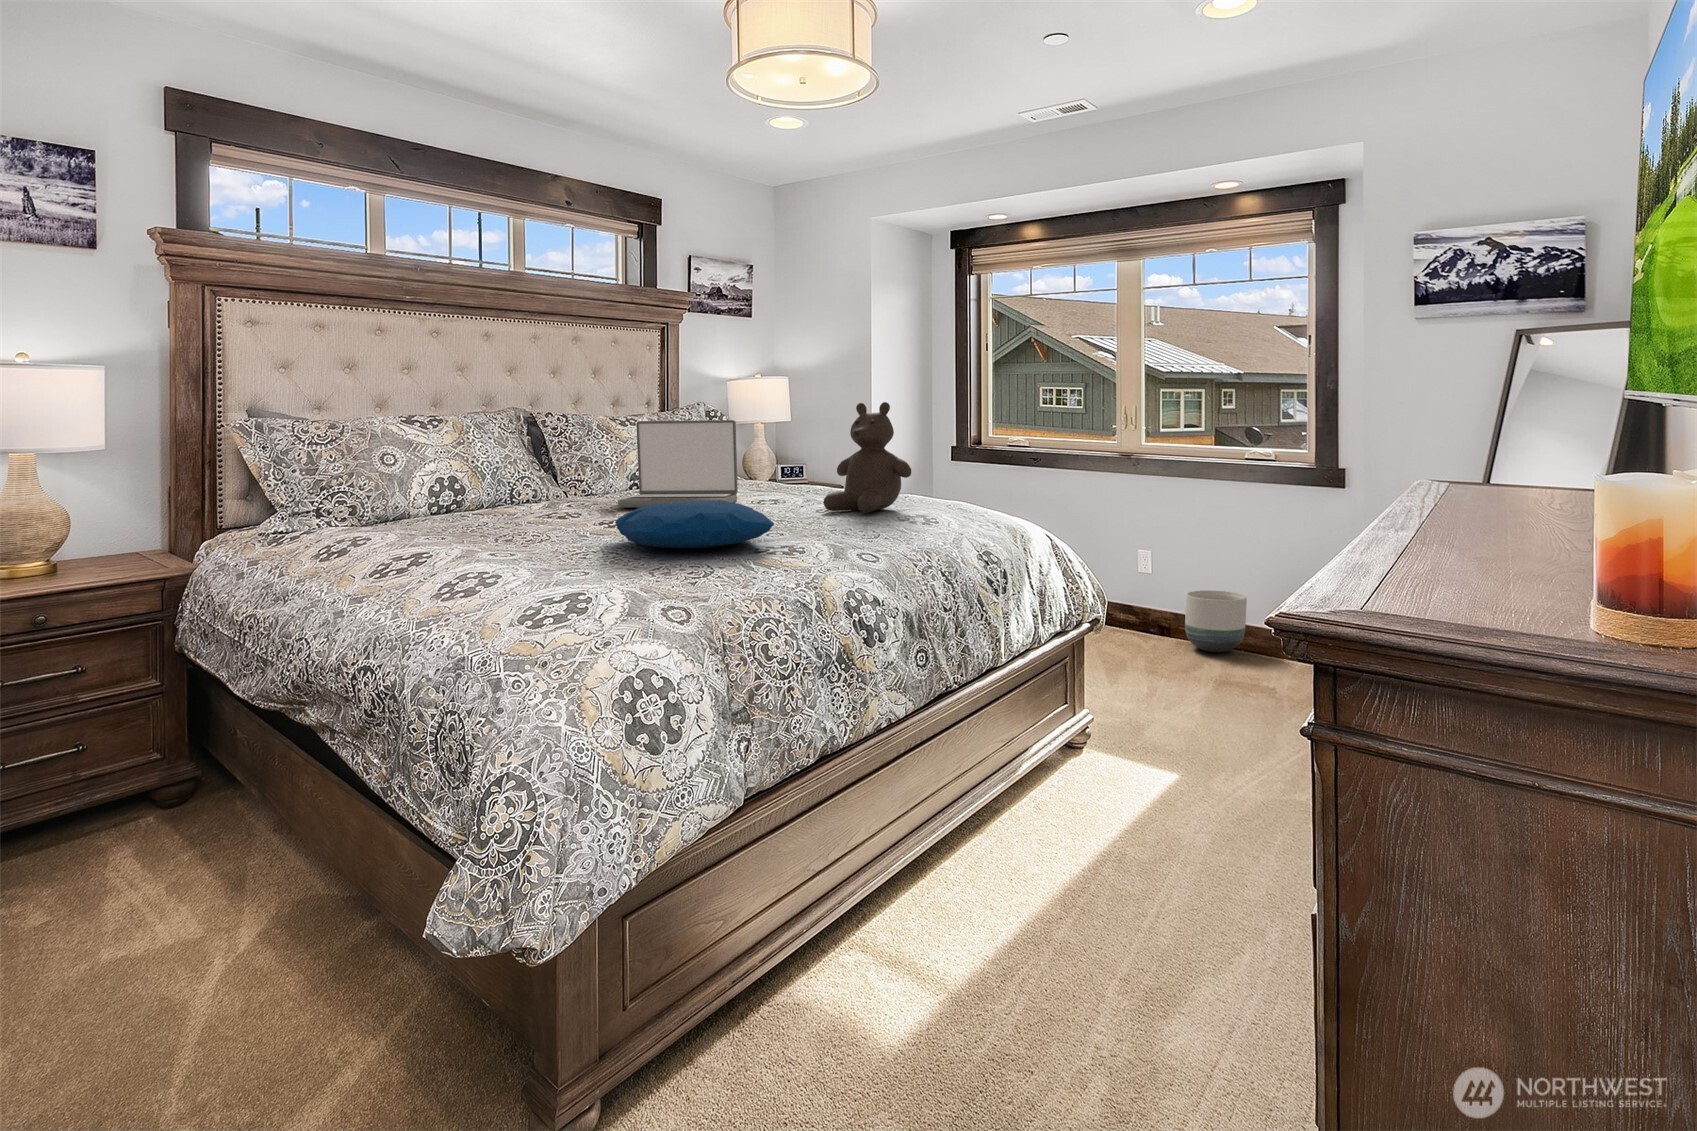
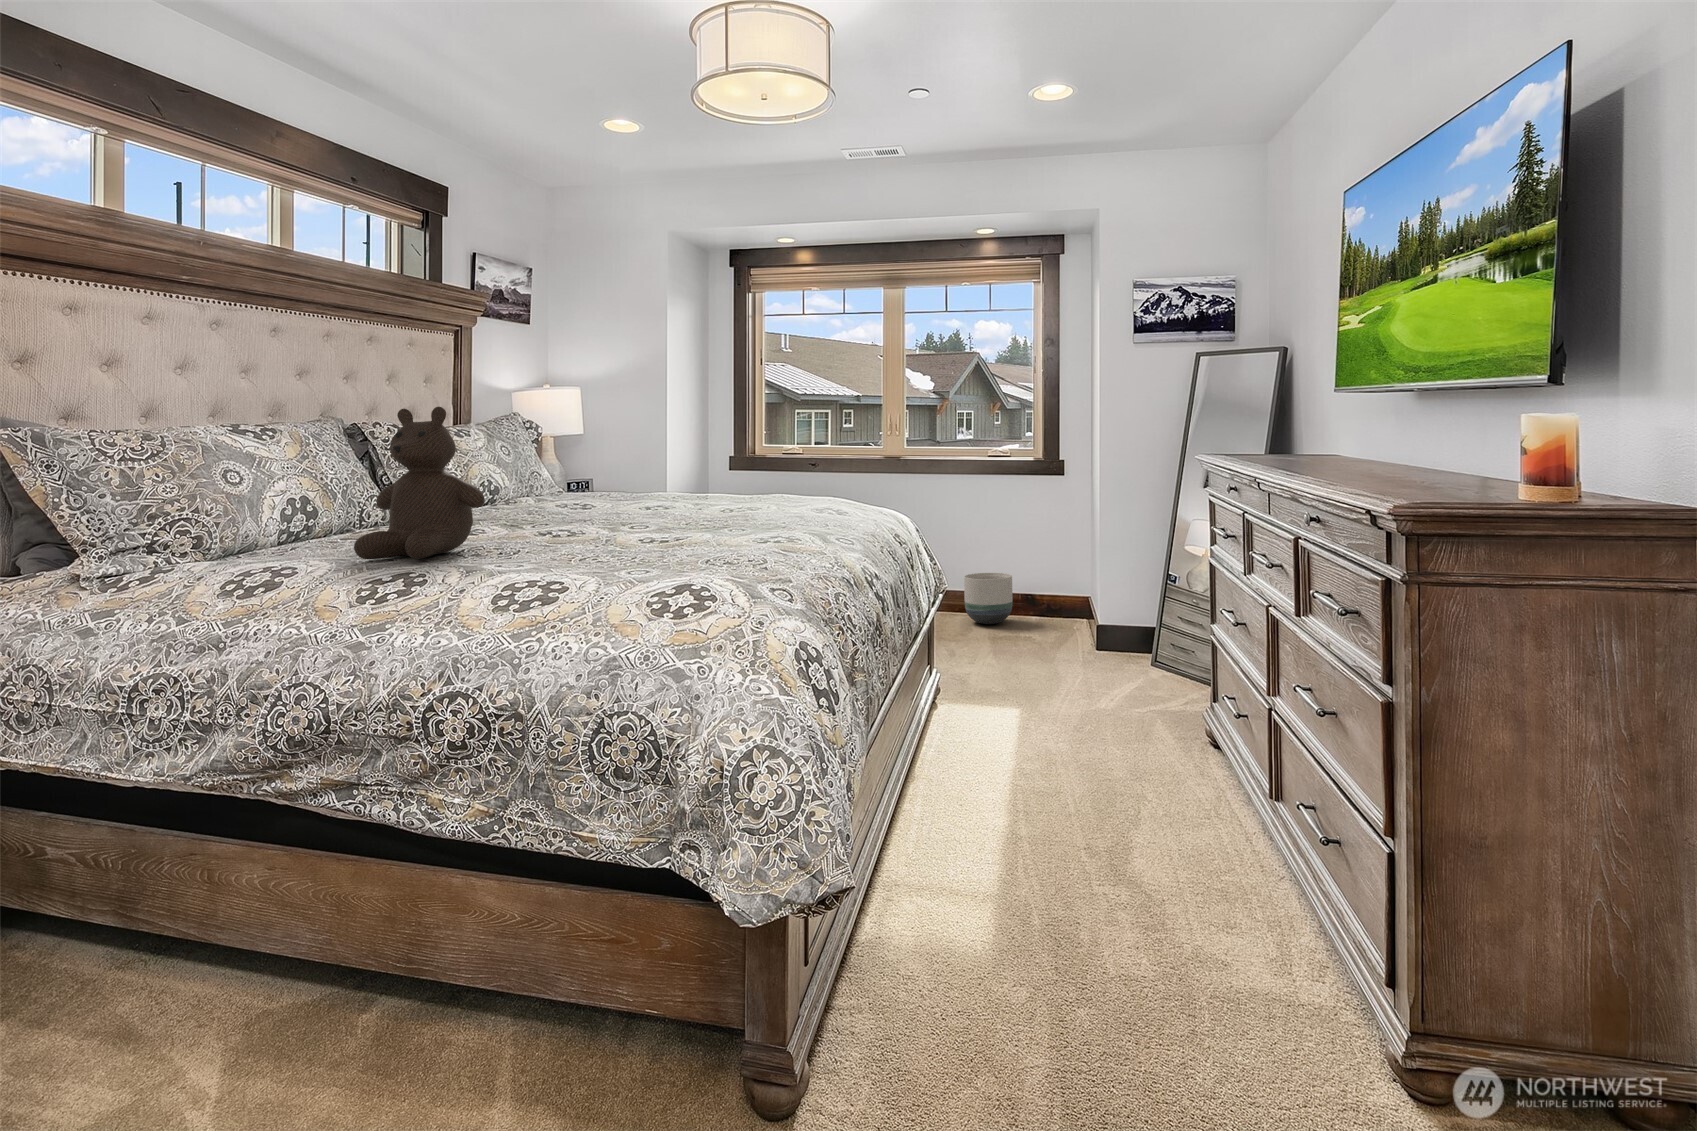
teddy bear: present [823,402,911,513] -> present [354,407,485,559]
laptop: present [618,420,738,508] -> none [507,428,629,520]
pillow: present [615,501,774,548] -> none [595,497,771,544]

